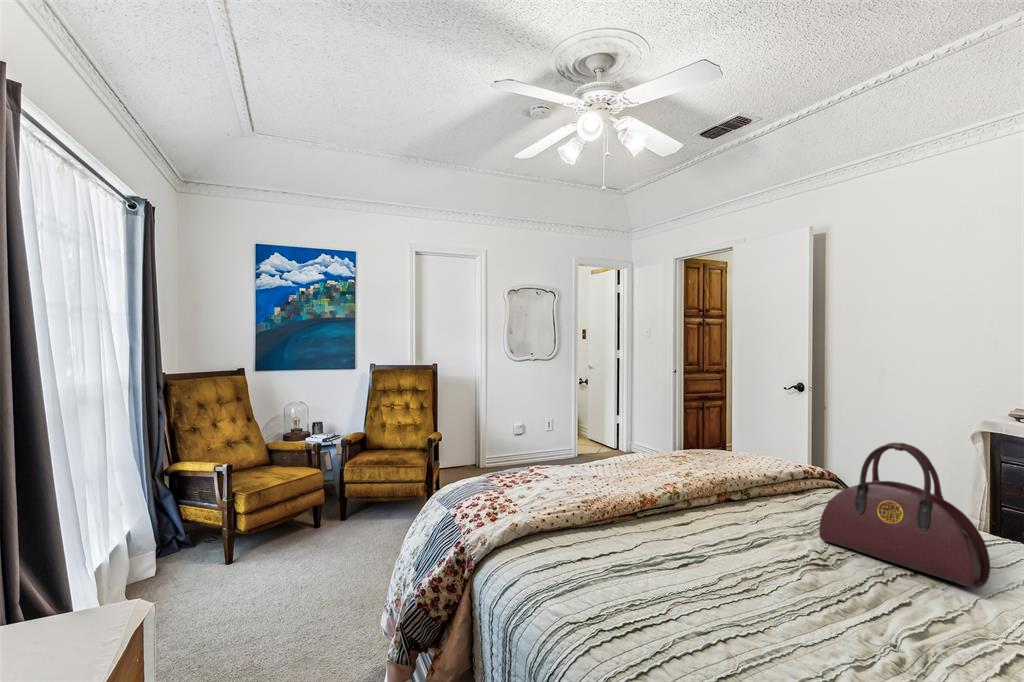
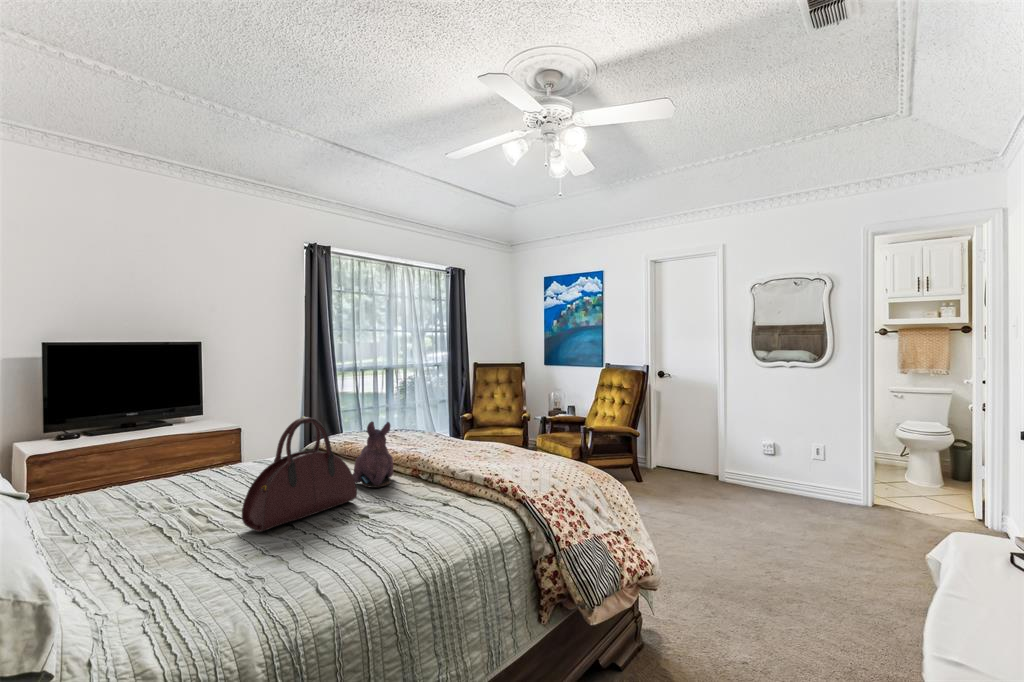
plush toy: none [730,442,799,528] -> present [352,422,393,488]

